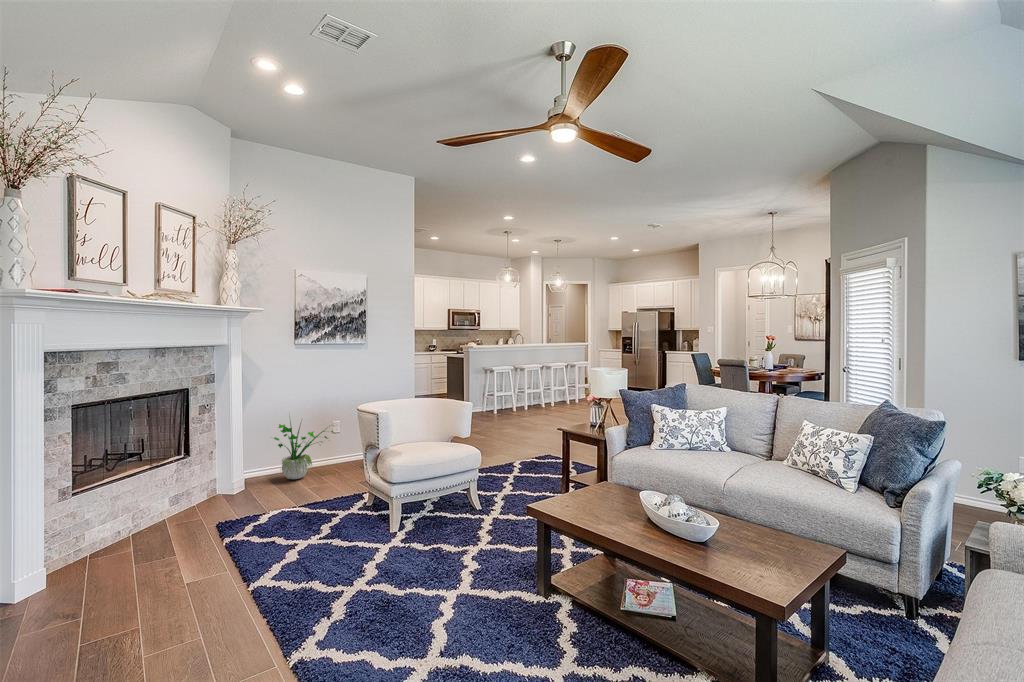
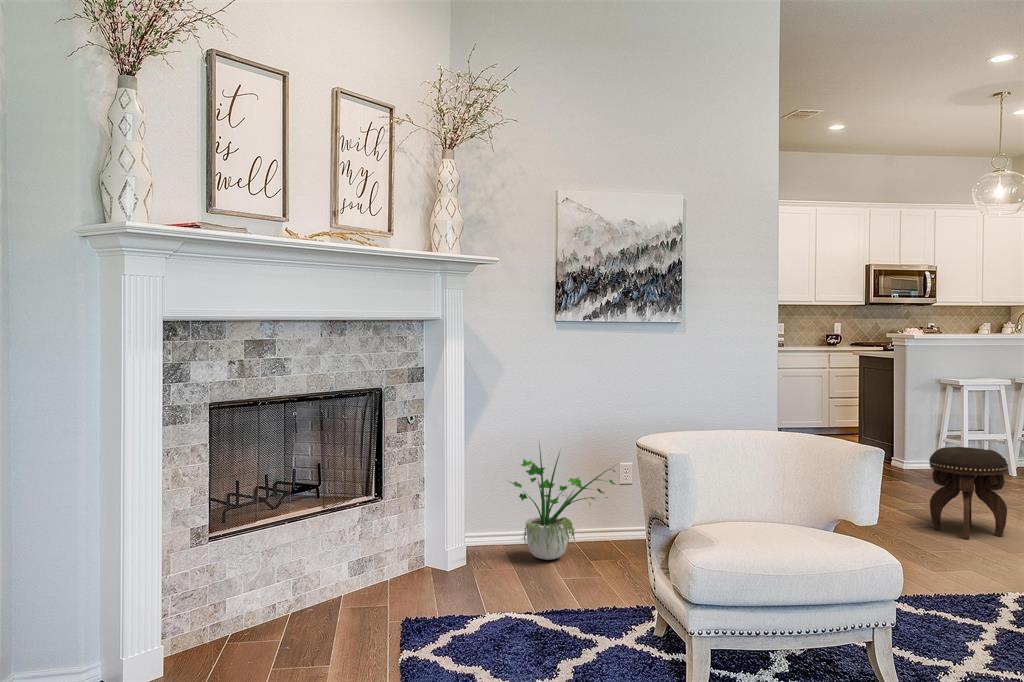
footstool: none [483,400,514,441] -> present [929,447,1008,539]

